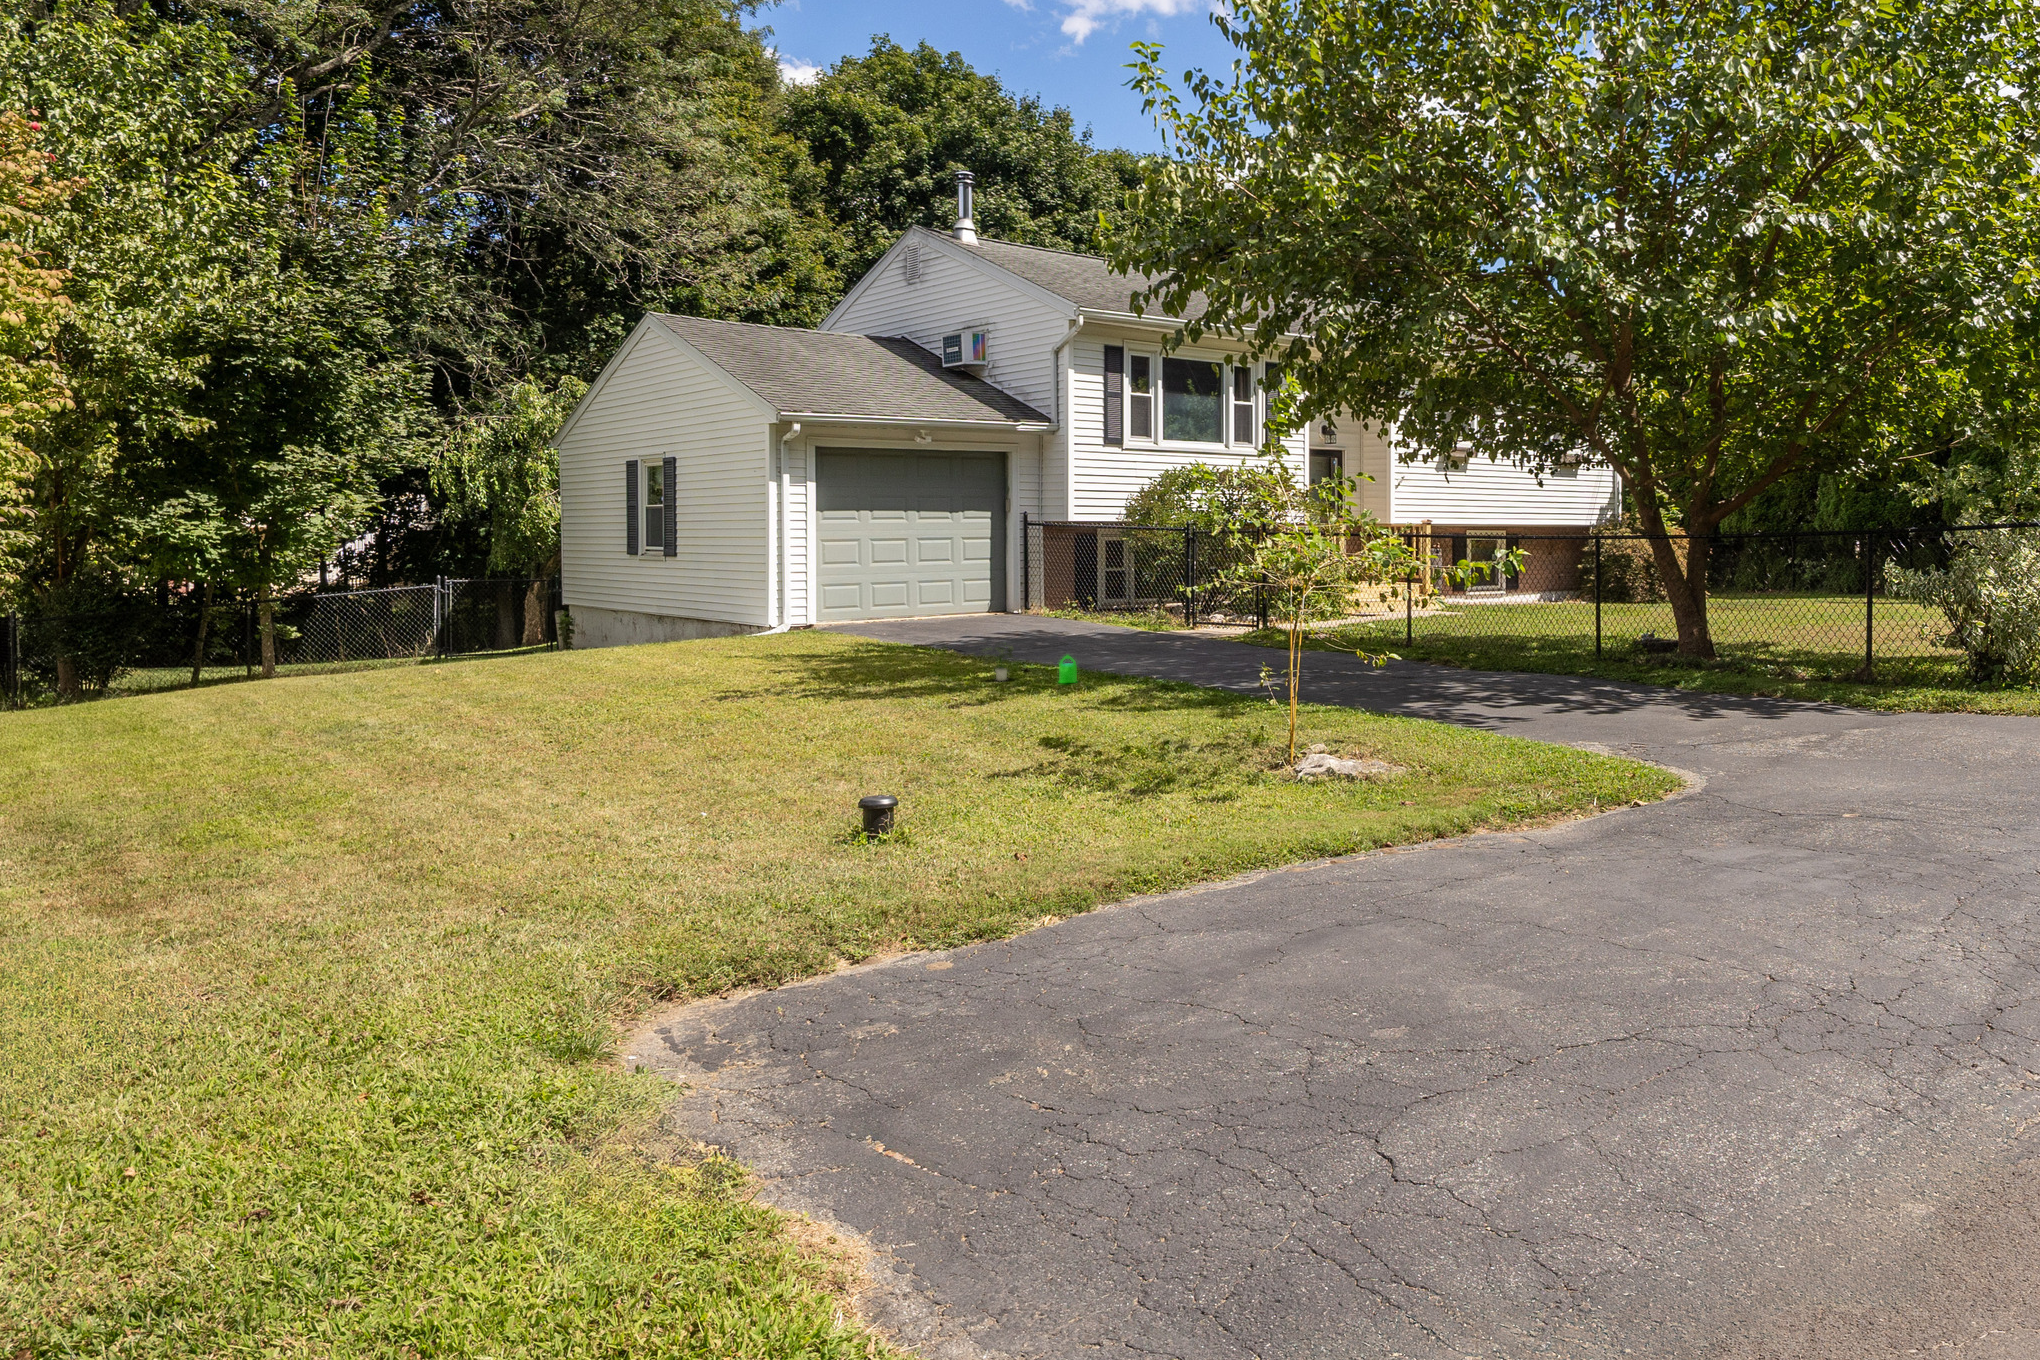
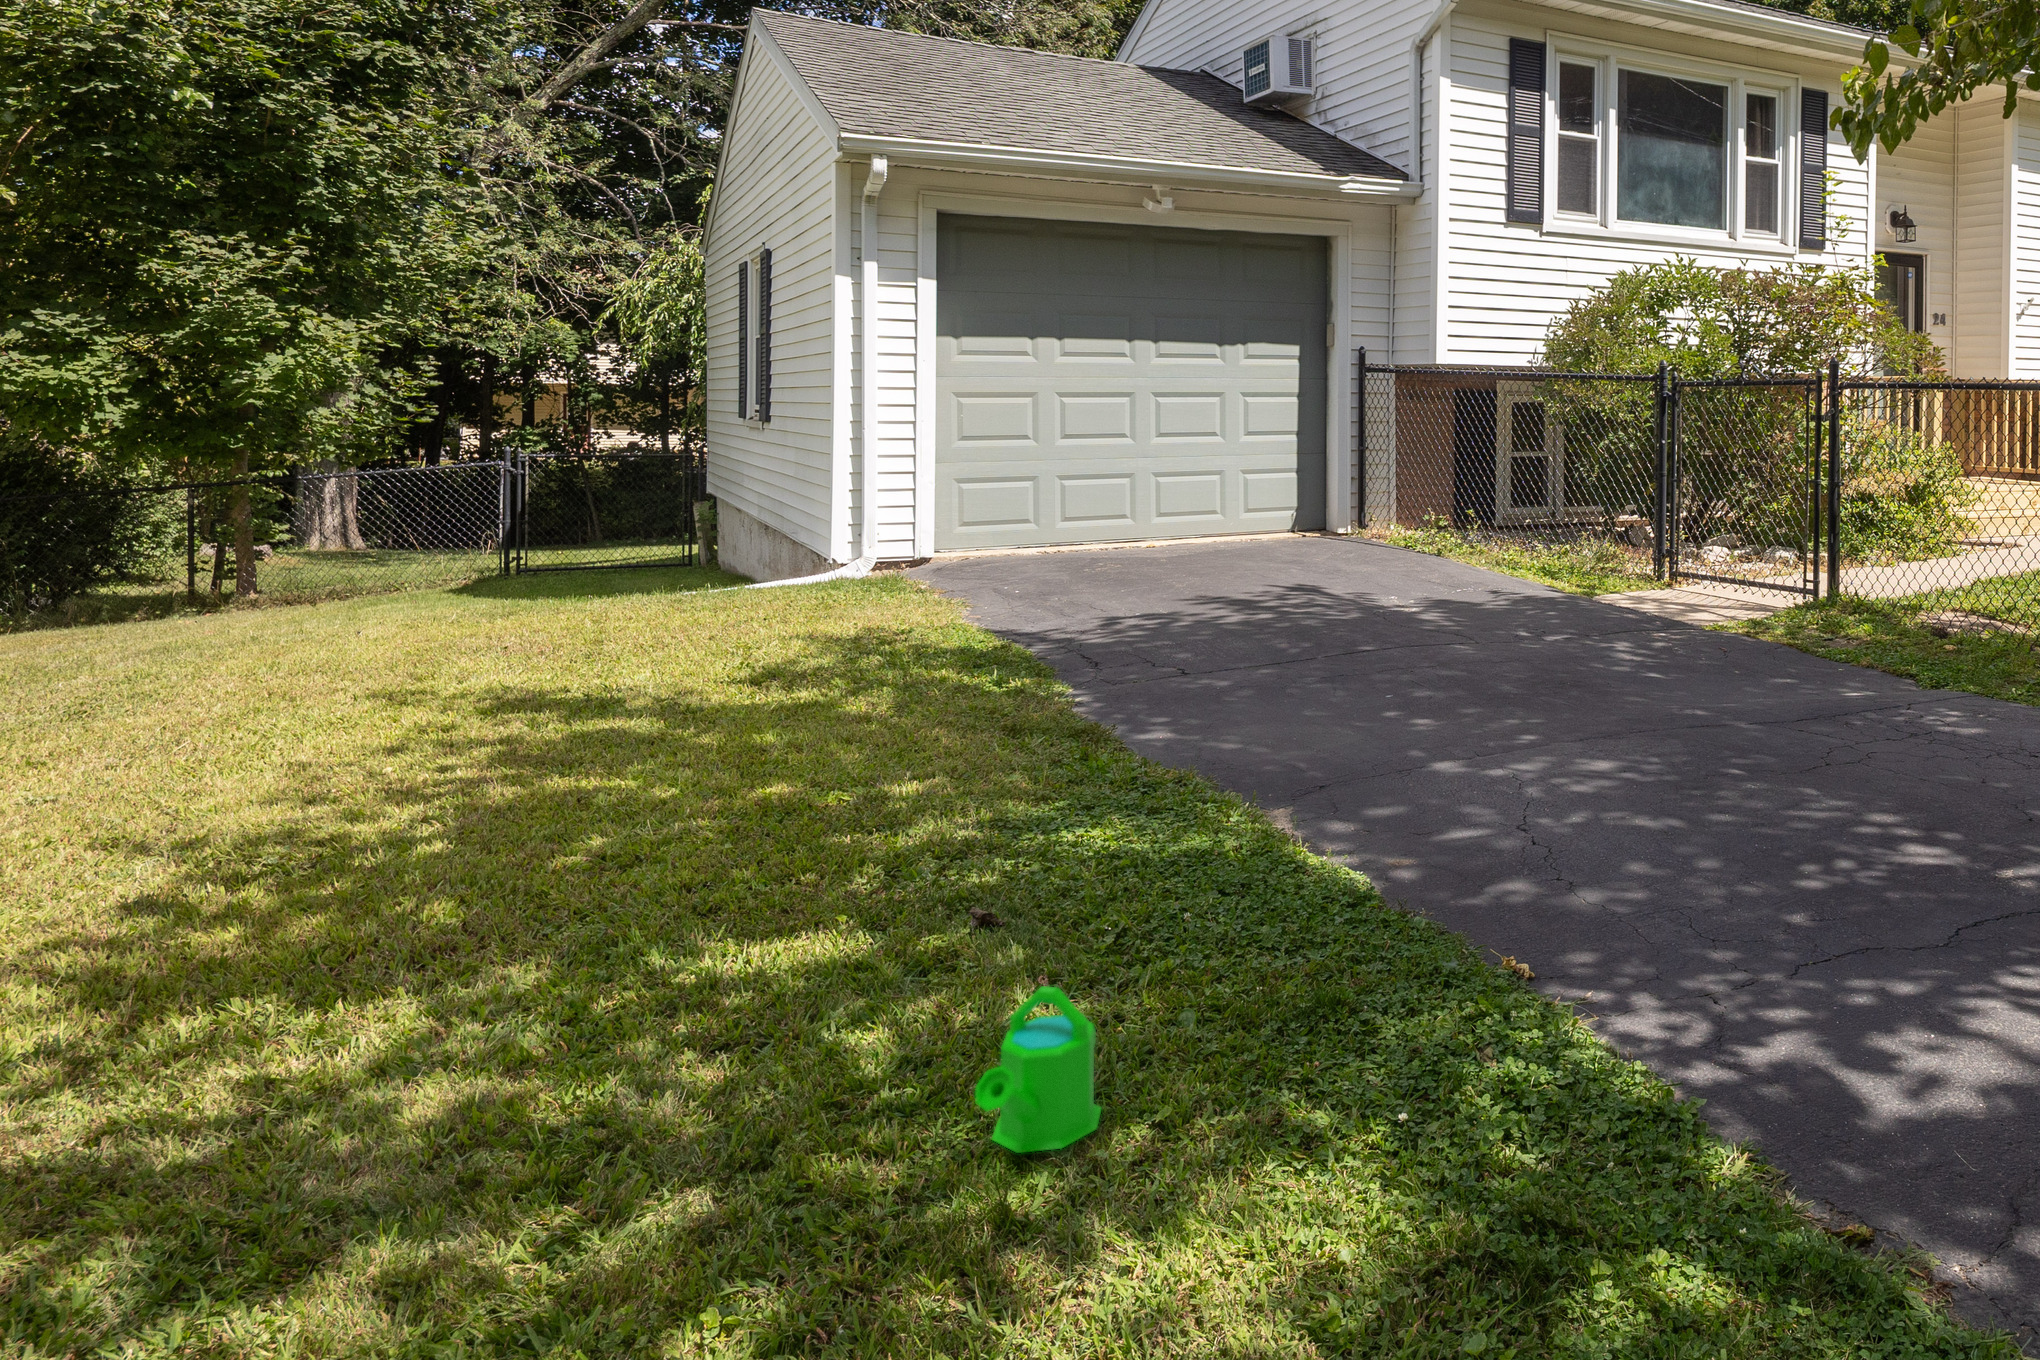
potted plant: present [985,643,1014,681] -> none [698,858,887,1056]

